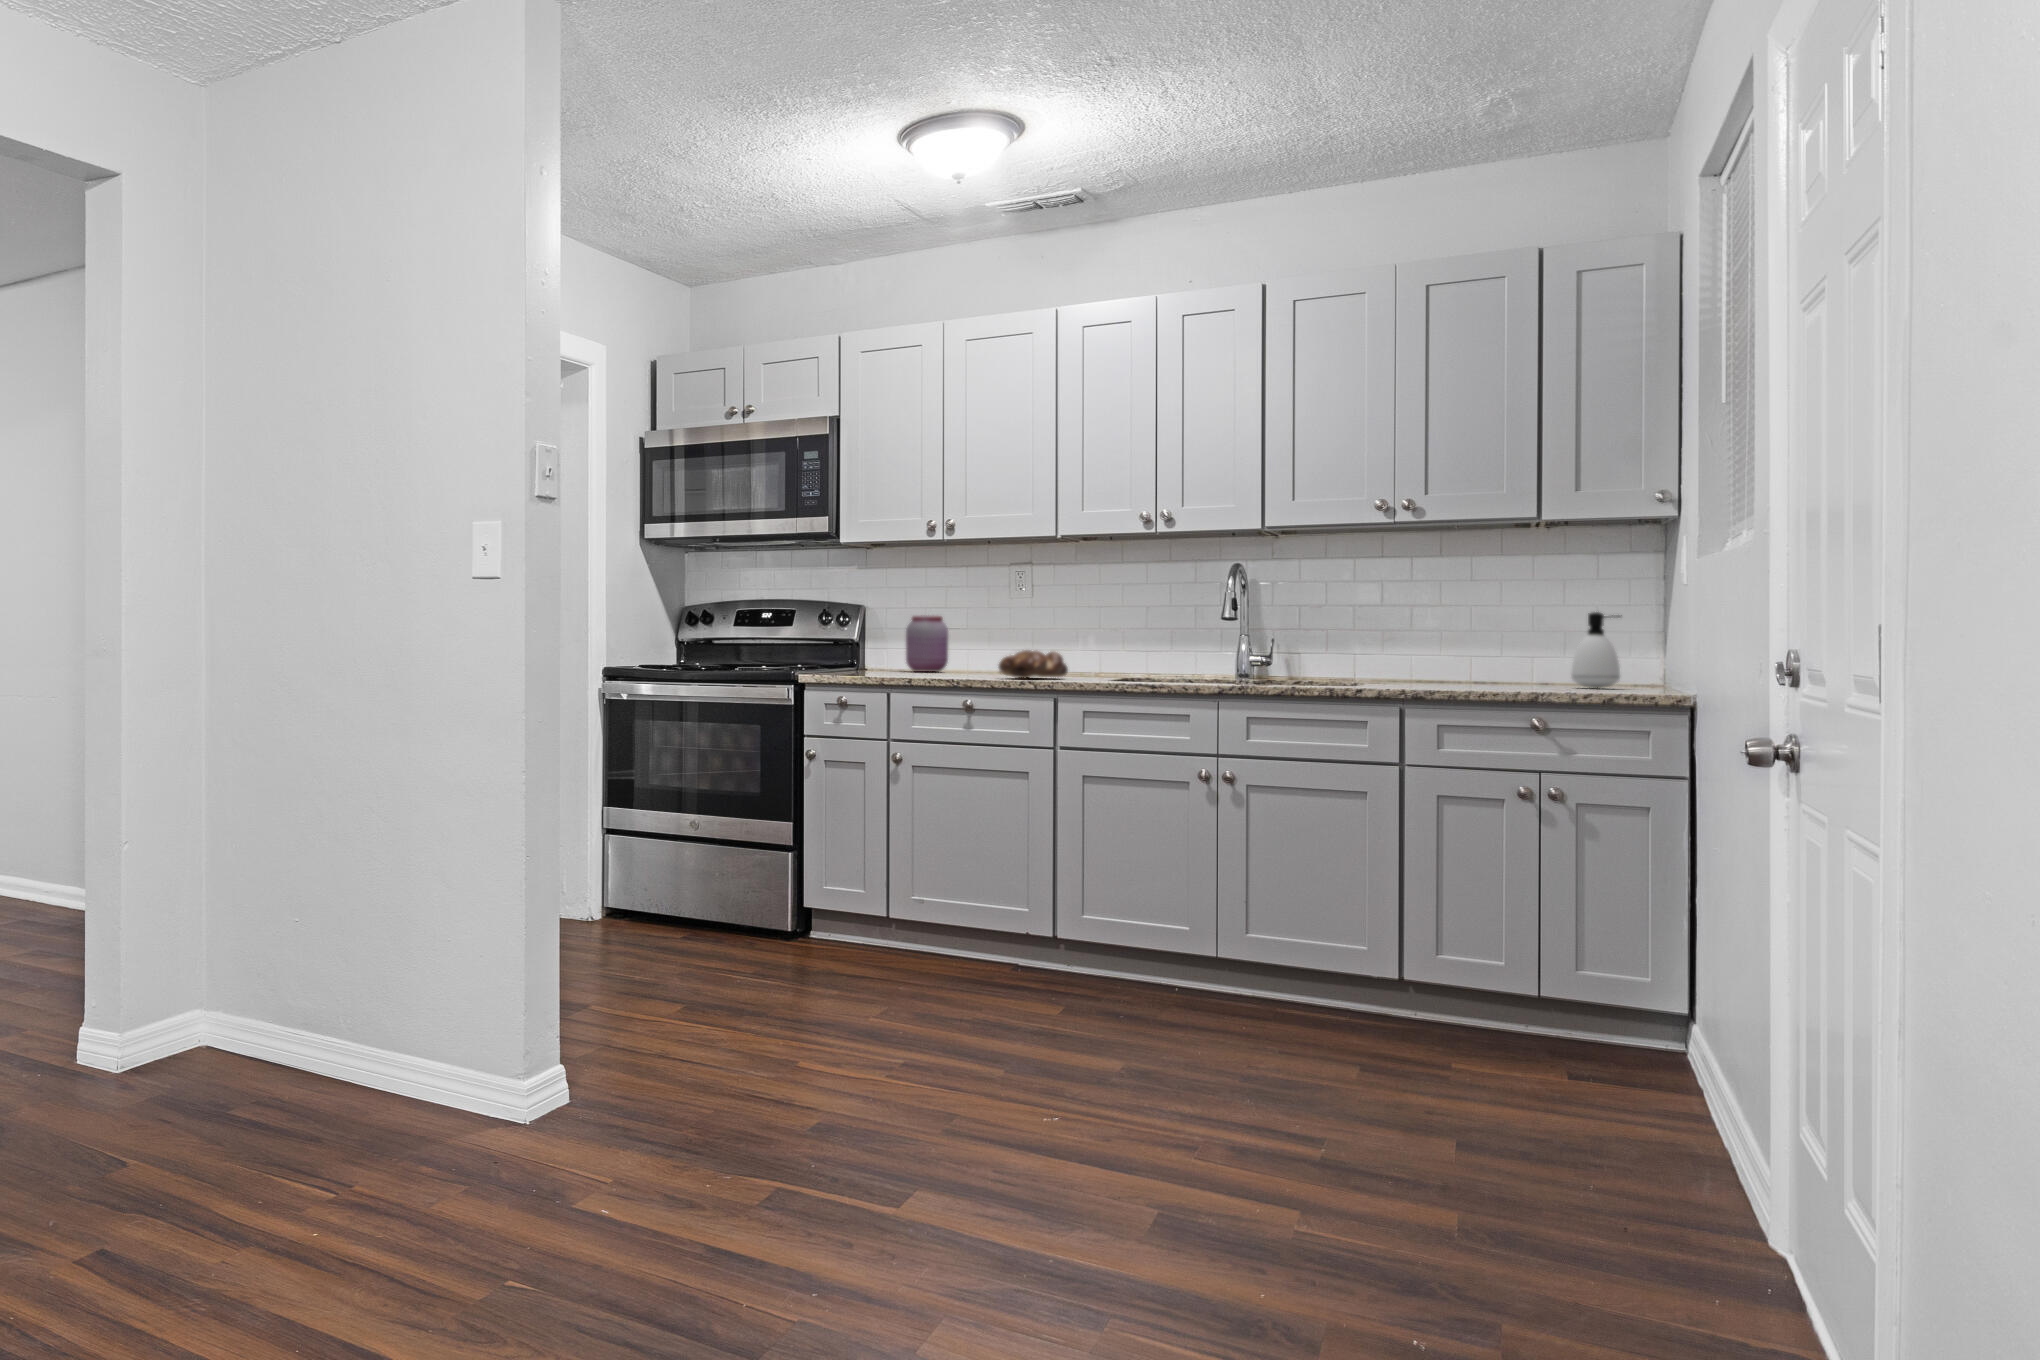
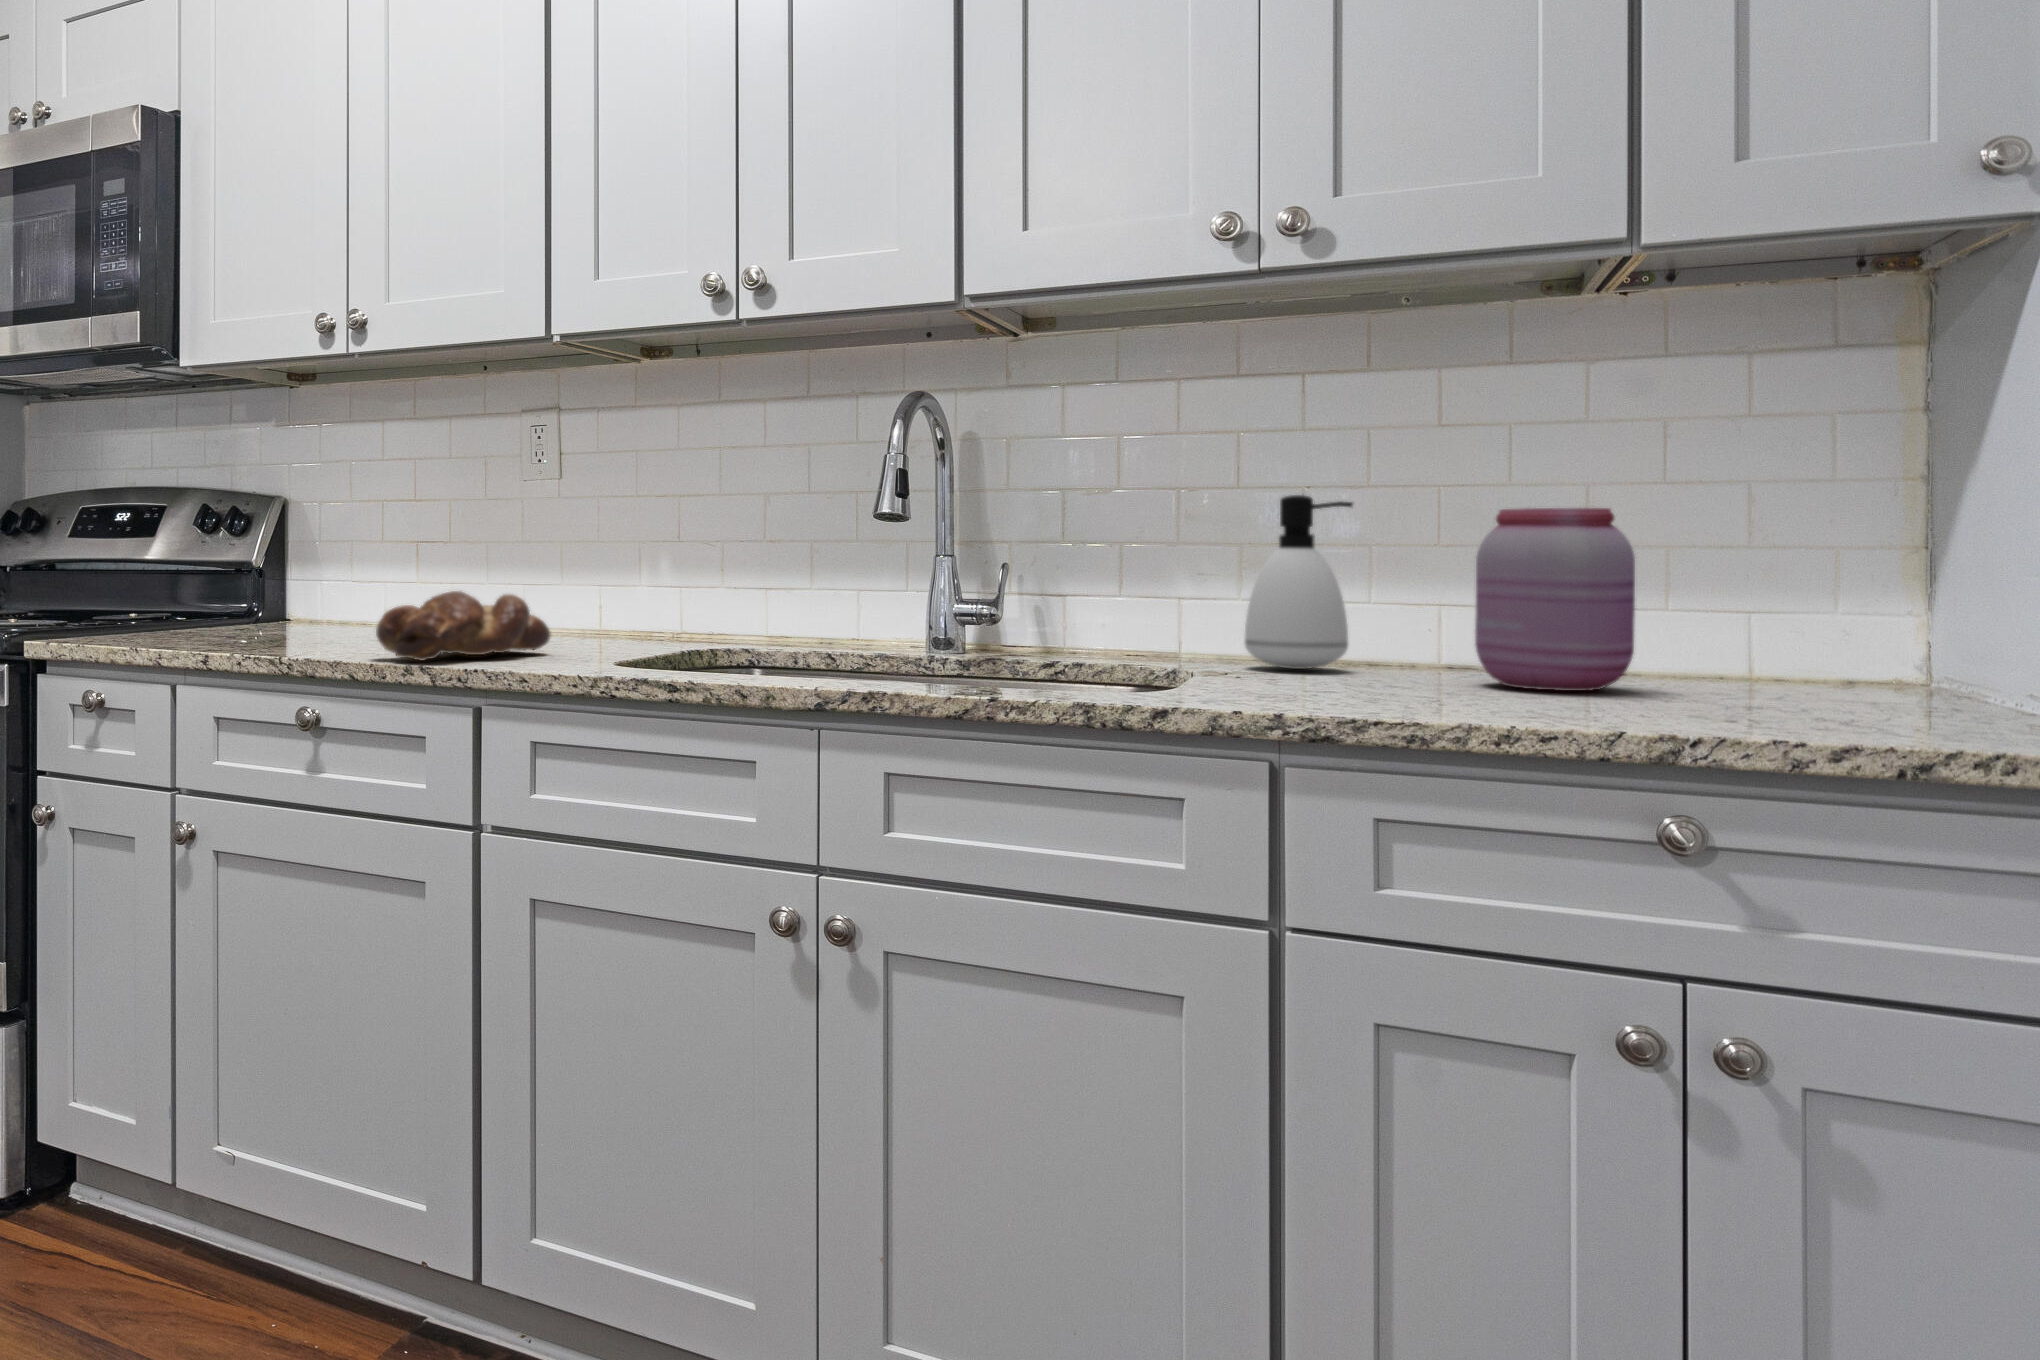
soap dispenser: present [1571,612,1620,688] -> present [1245,495,1353,669]
jar: present [906,615,948,672] -> present [1475,508,1635,691]

